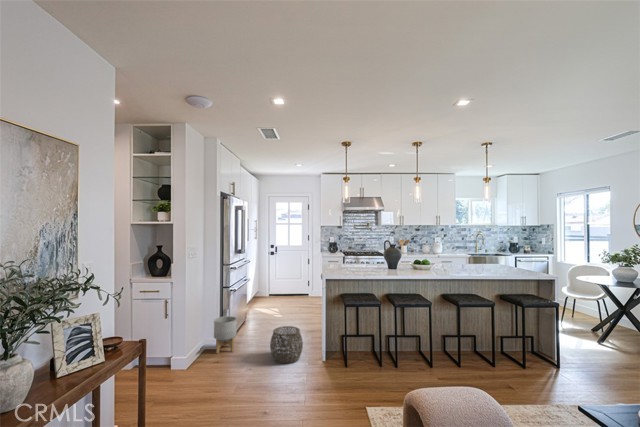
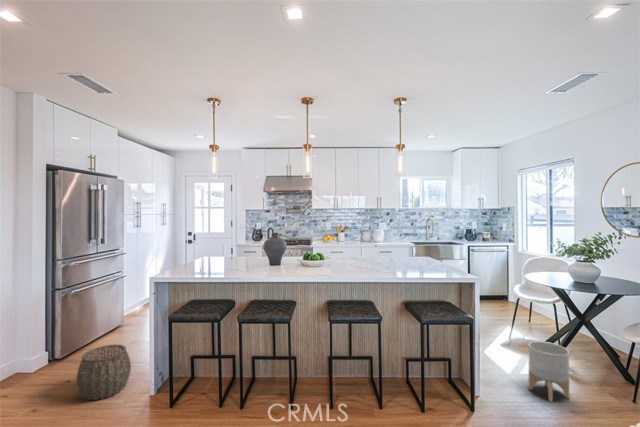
planter: present [214,316,237,354] -> present [529,341,569,402]

